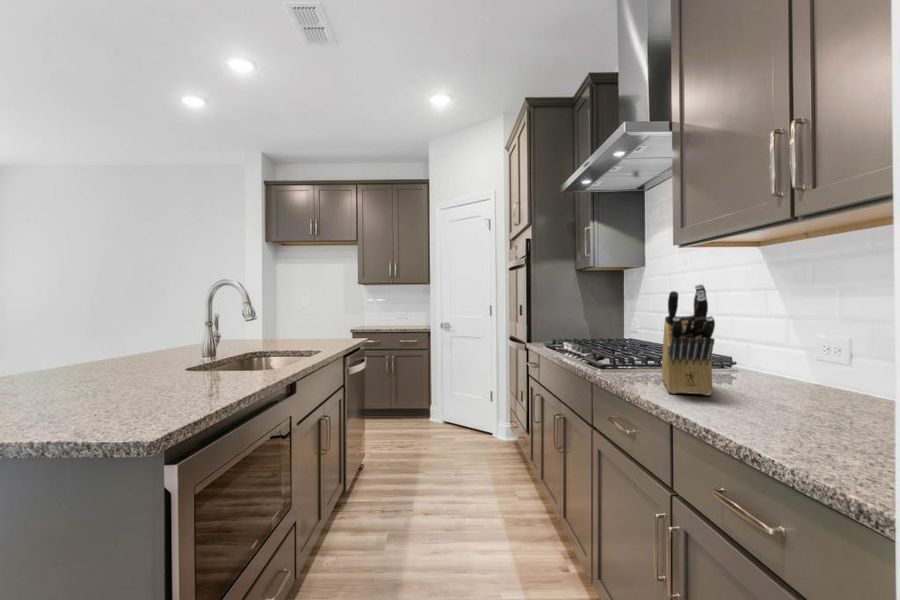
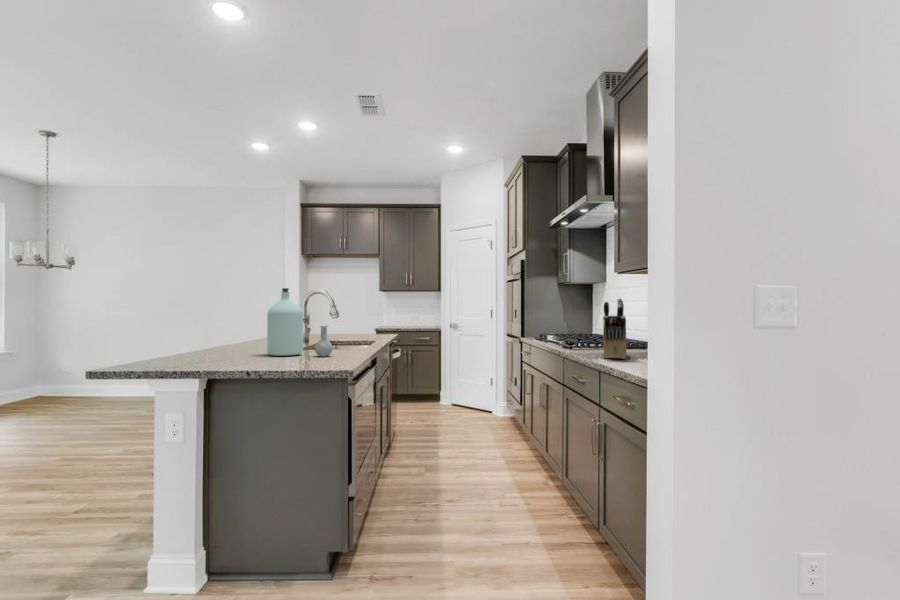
bottle: none [70,273,187,393] -> present [267,288,333,357]

